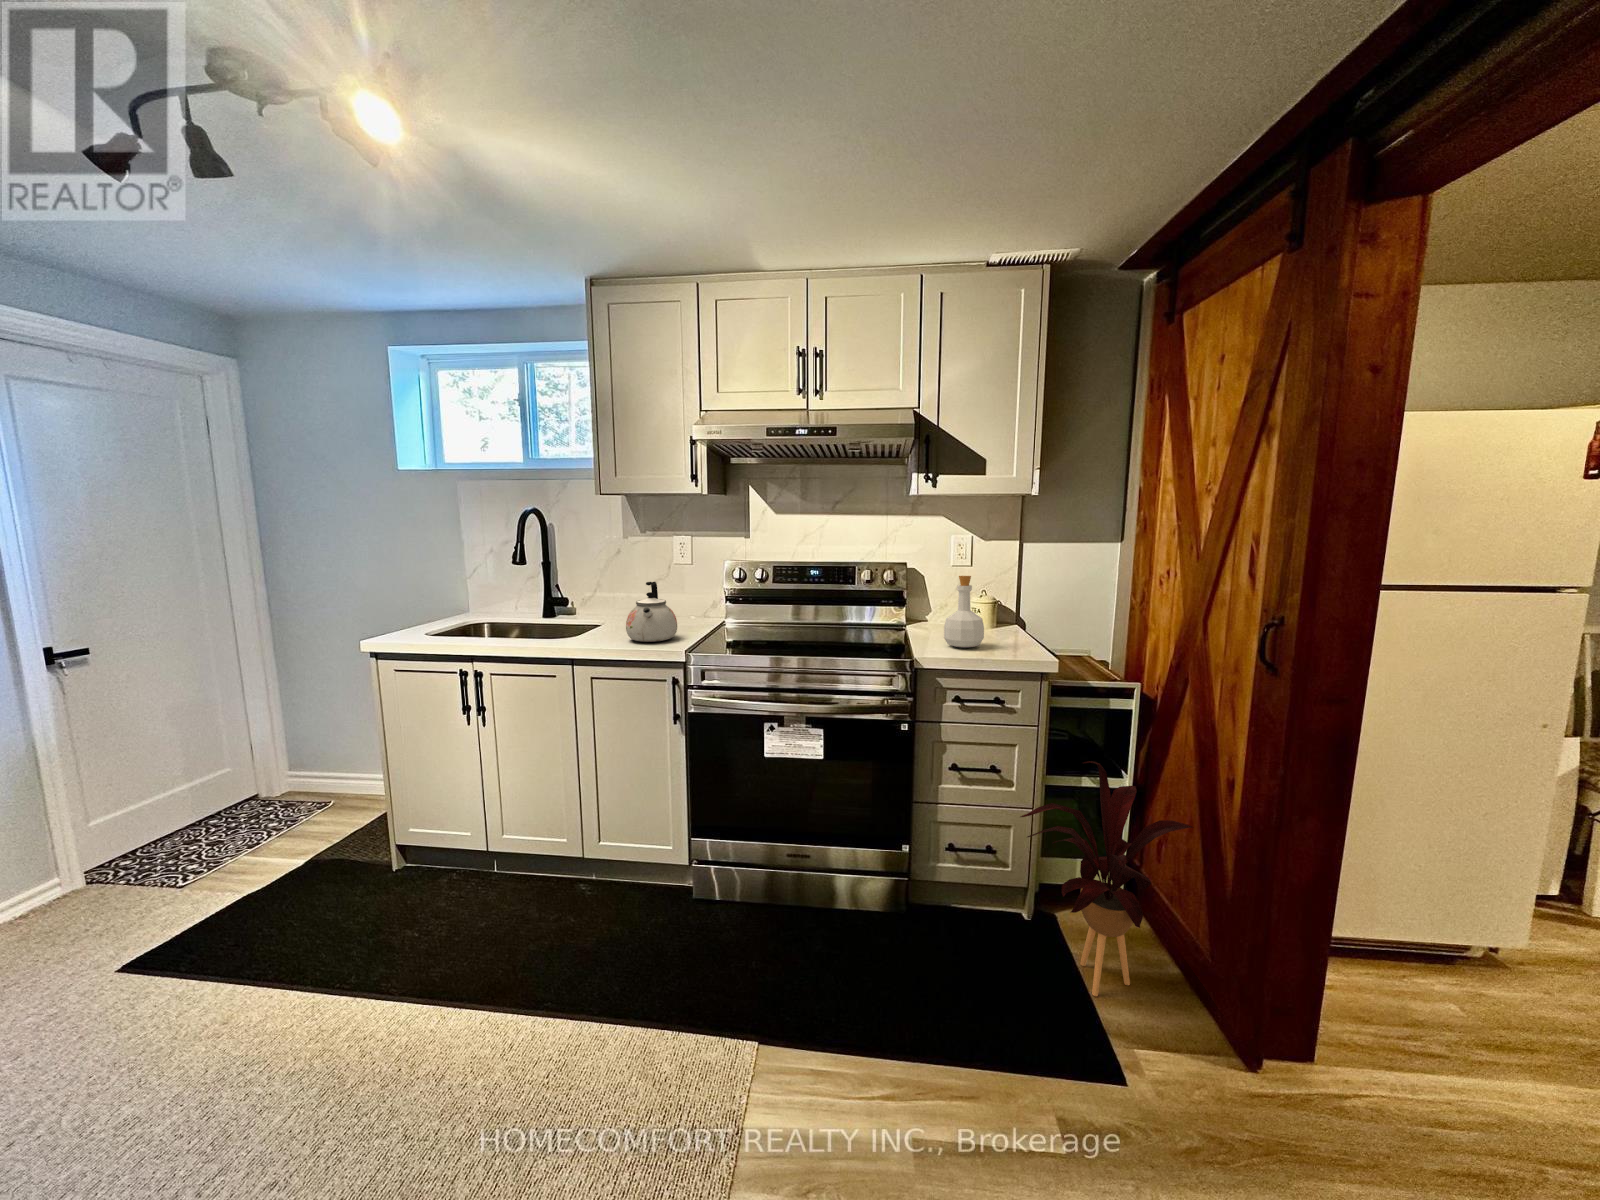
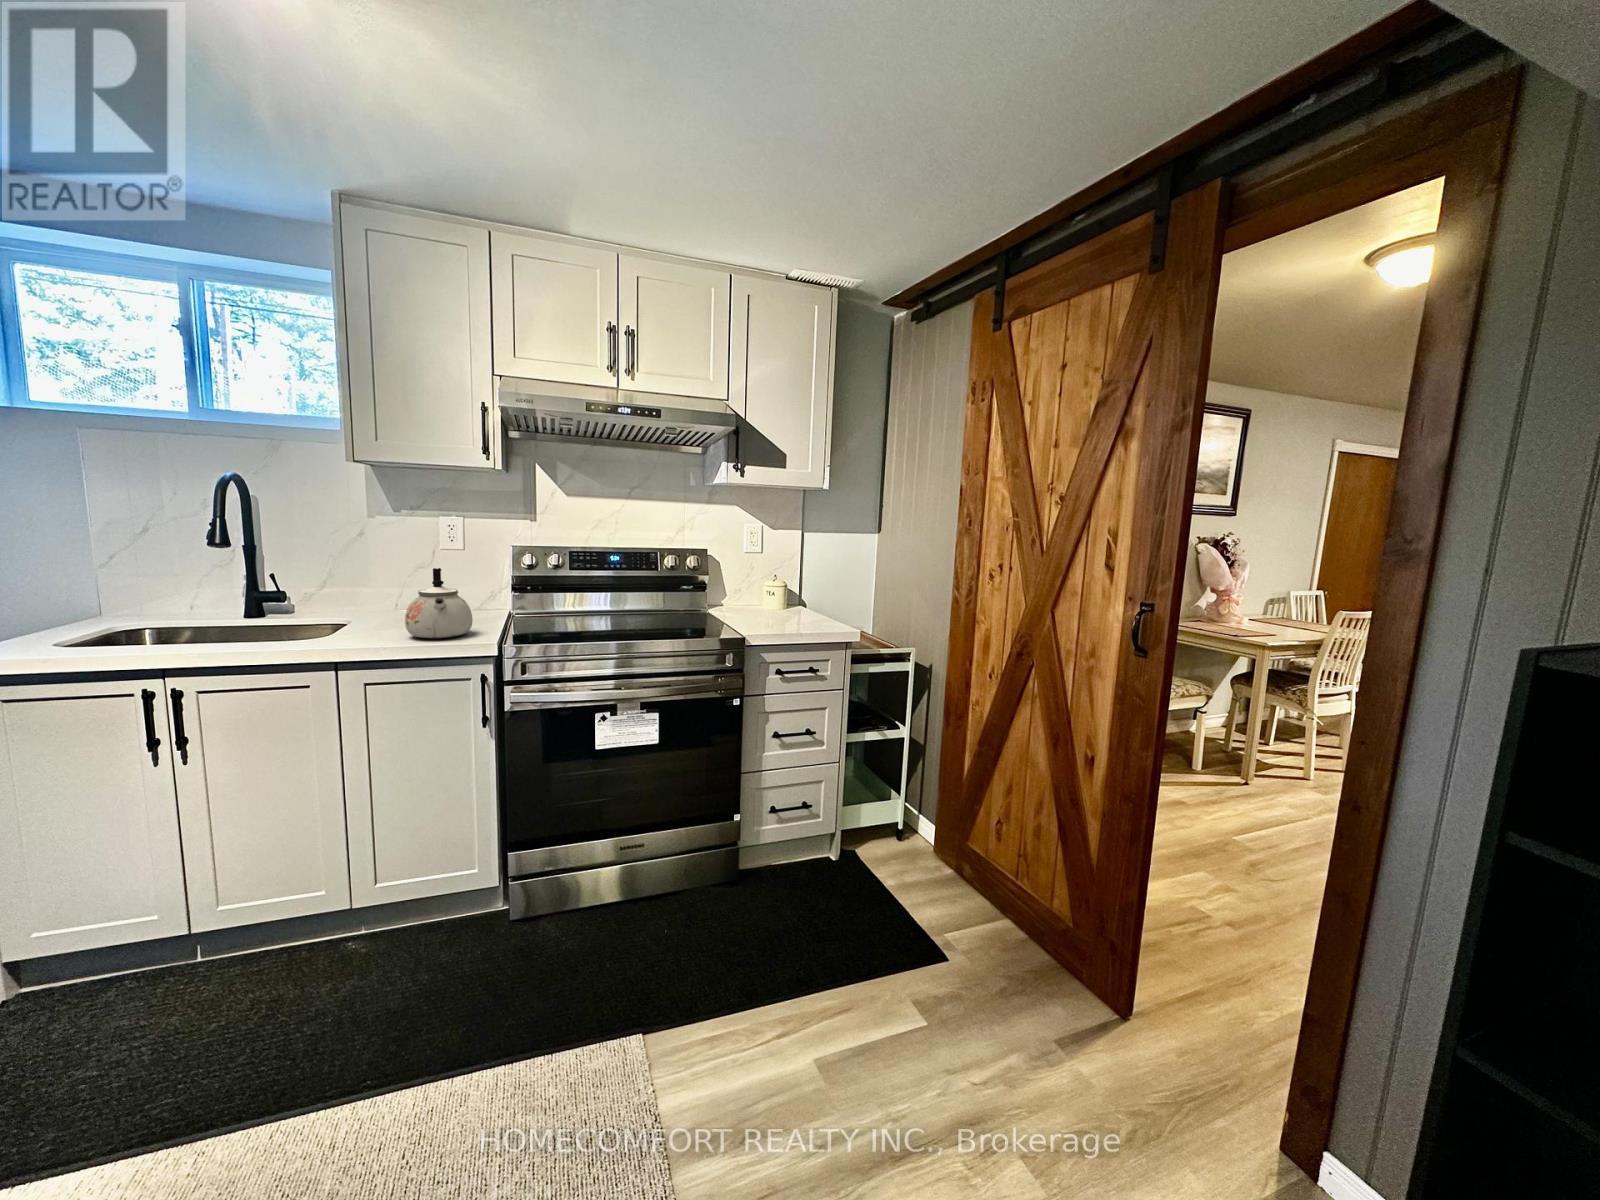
bottle: present [944,576,984,648] -> none [761,560,795,625]
house plant: present [1020,761,1193,996] -> none [842,710,963,902]

